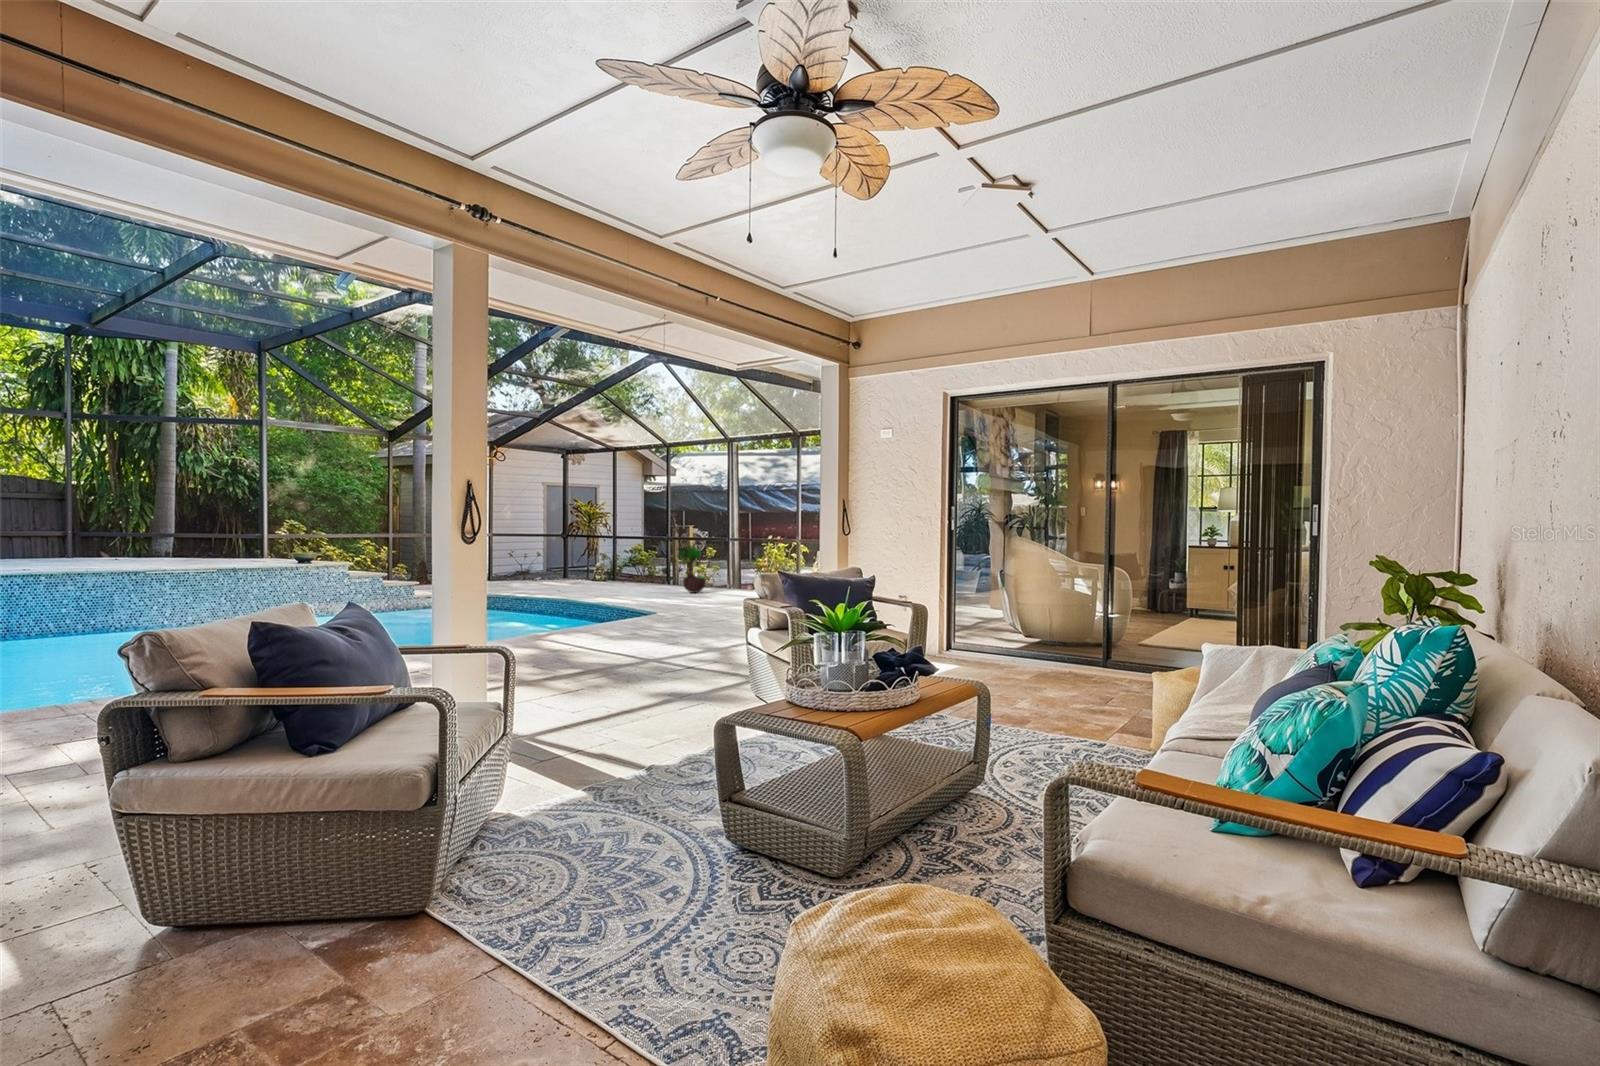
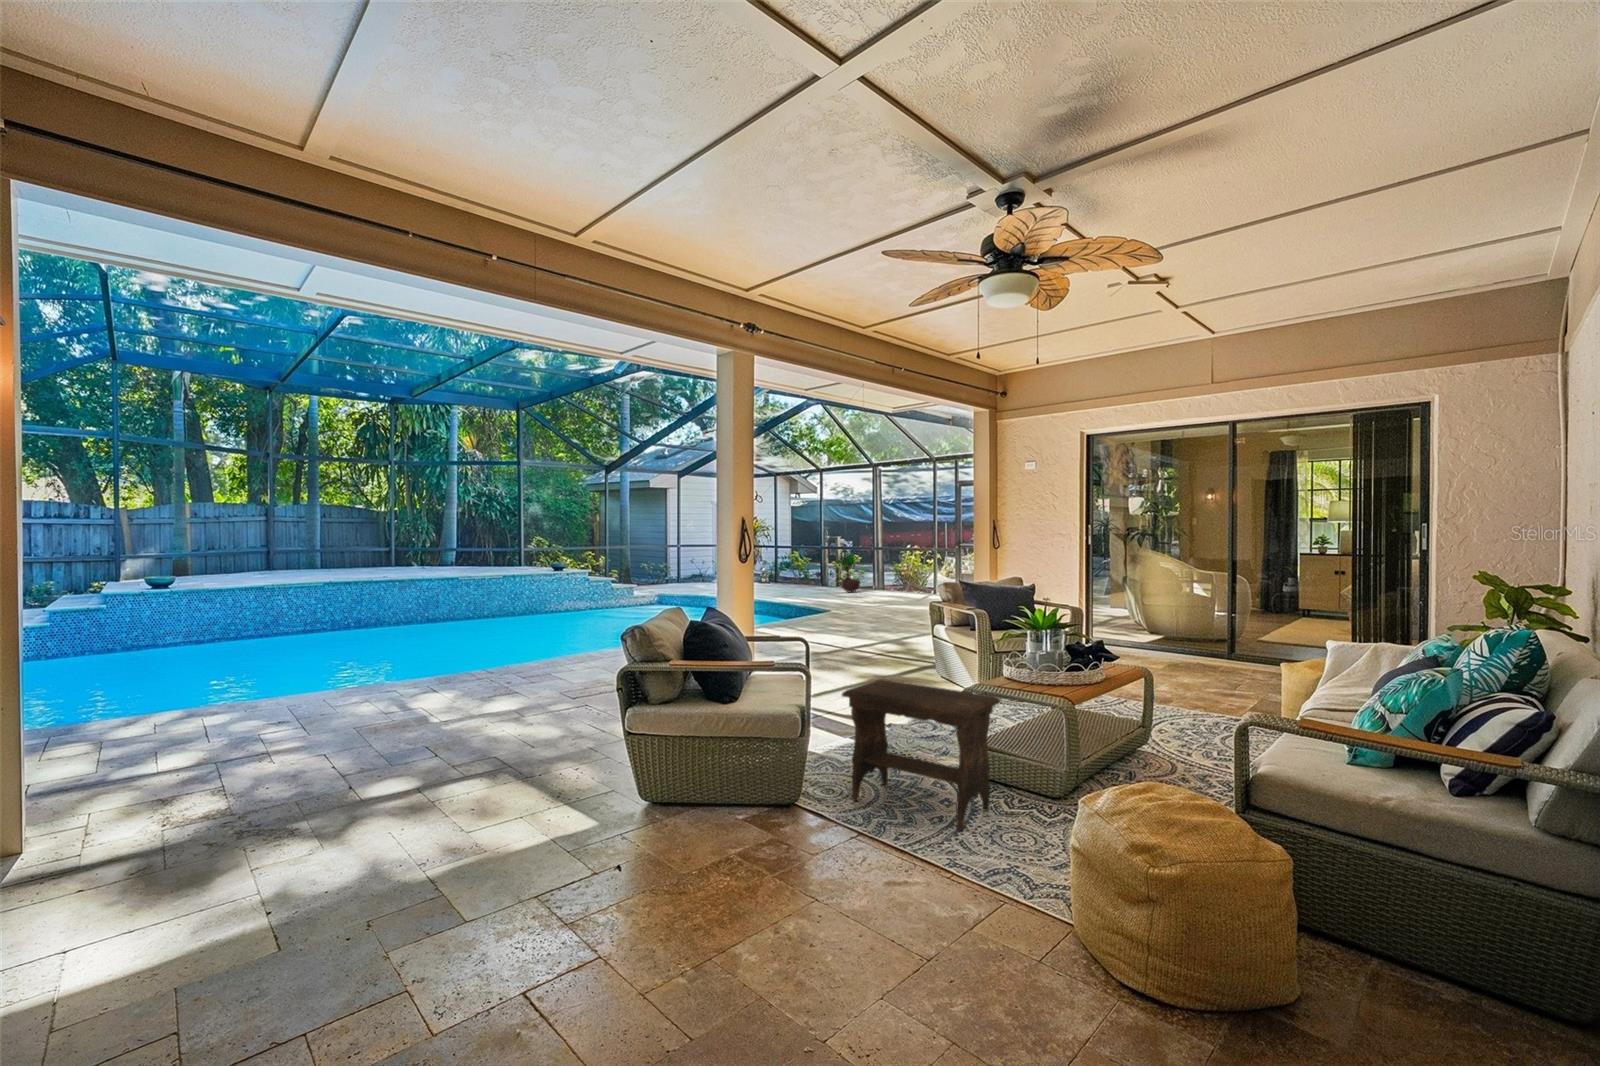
footstool: none [510,708,747,945] -> present [842,679,1000,831]

